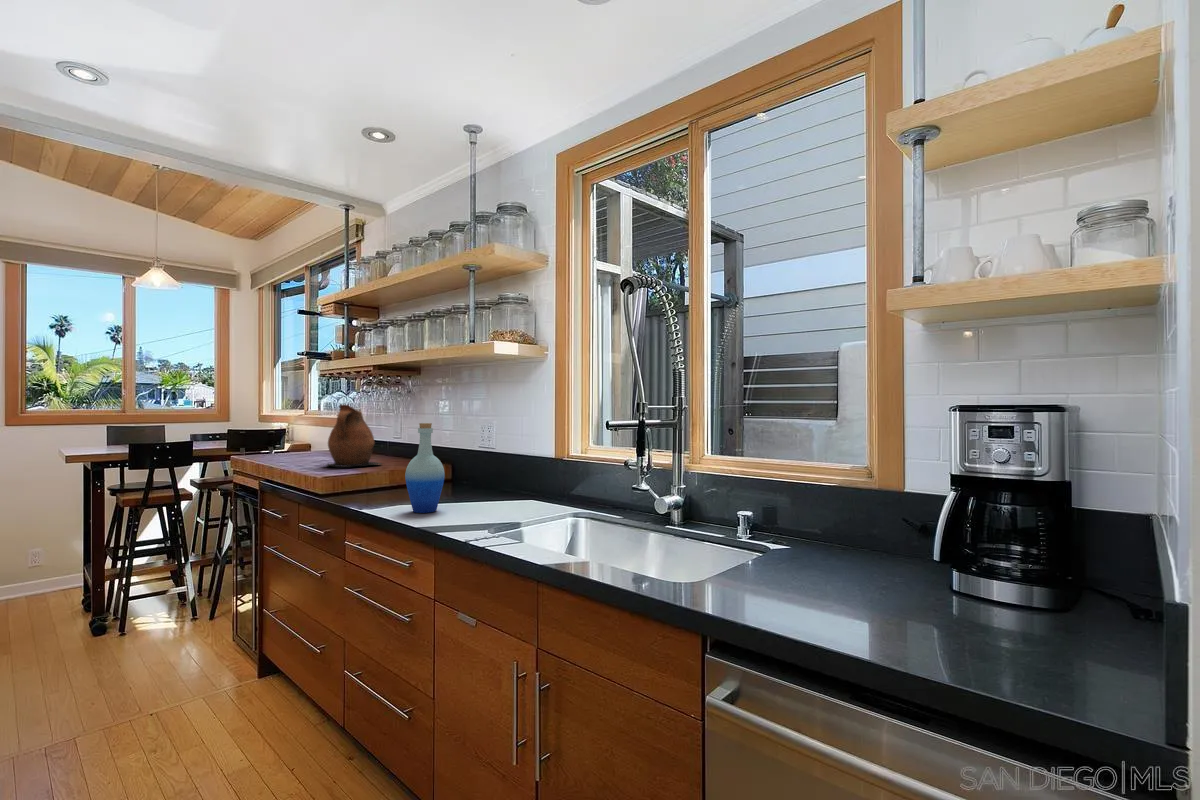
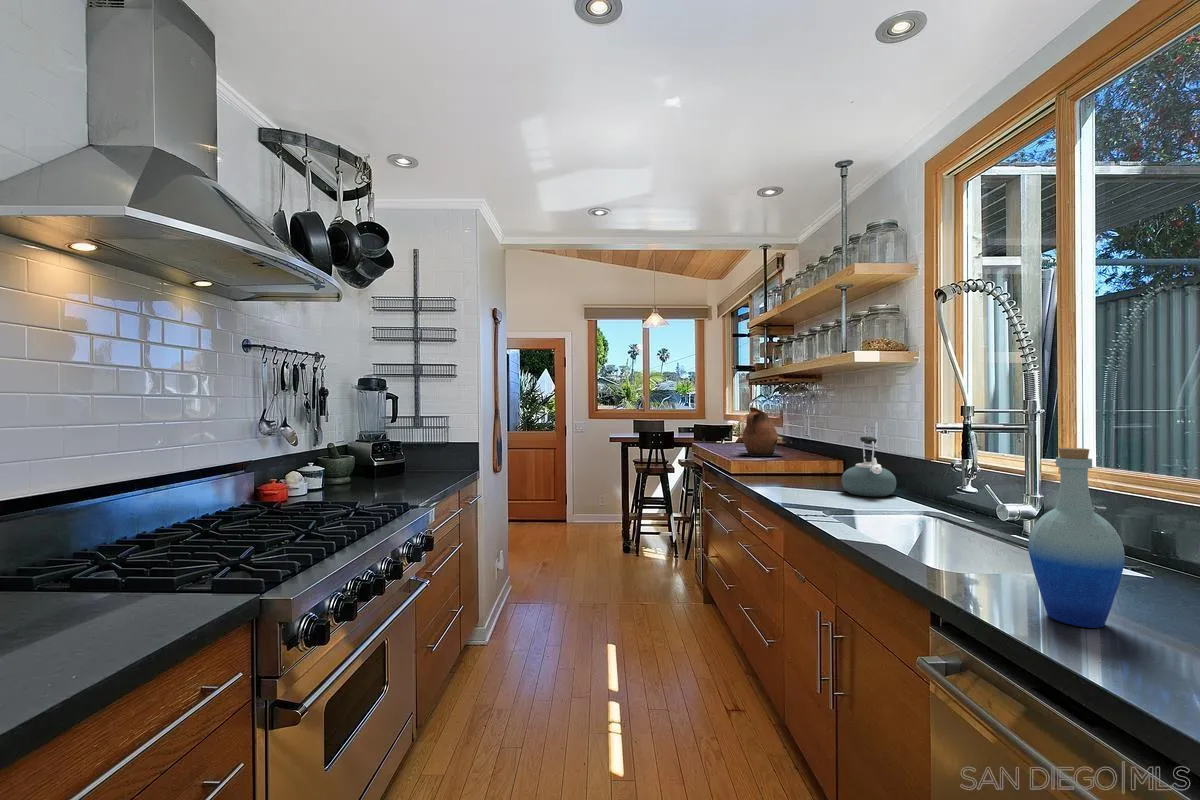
bottle: present [405,423,445,513] -> present [1028,448,1125,628]
kettle: none [476,437,531,503] -> present [842,437,896,497]

